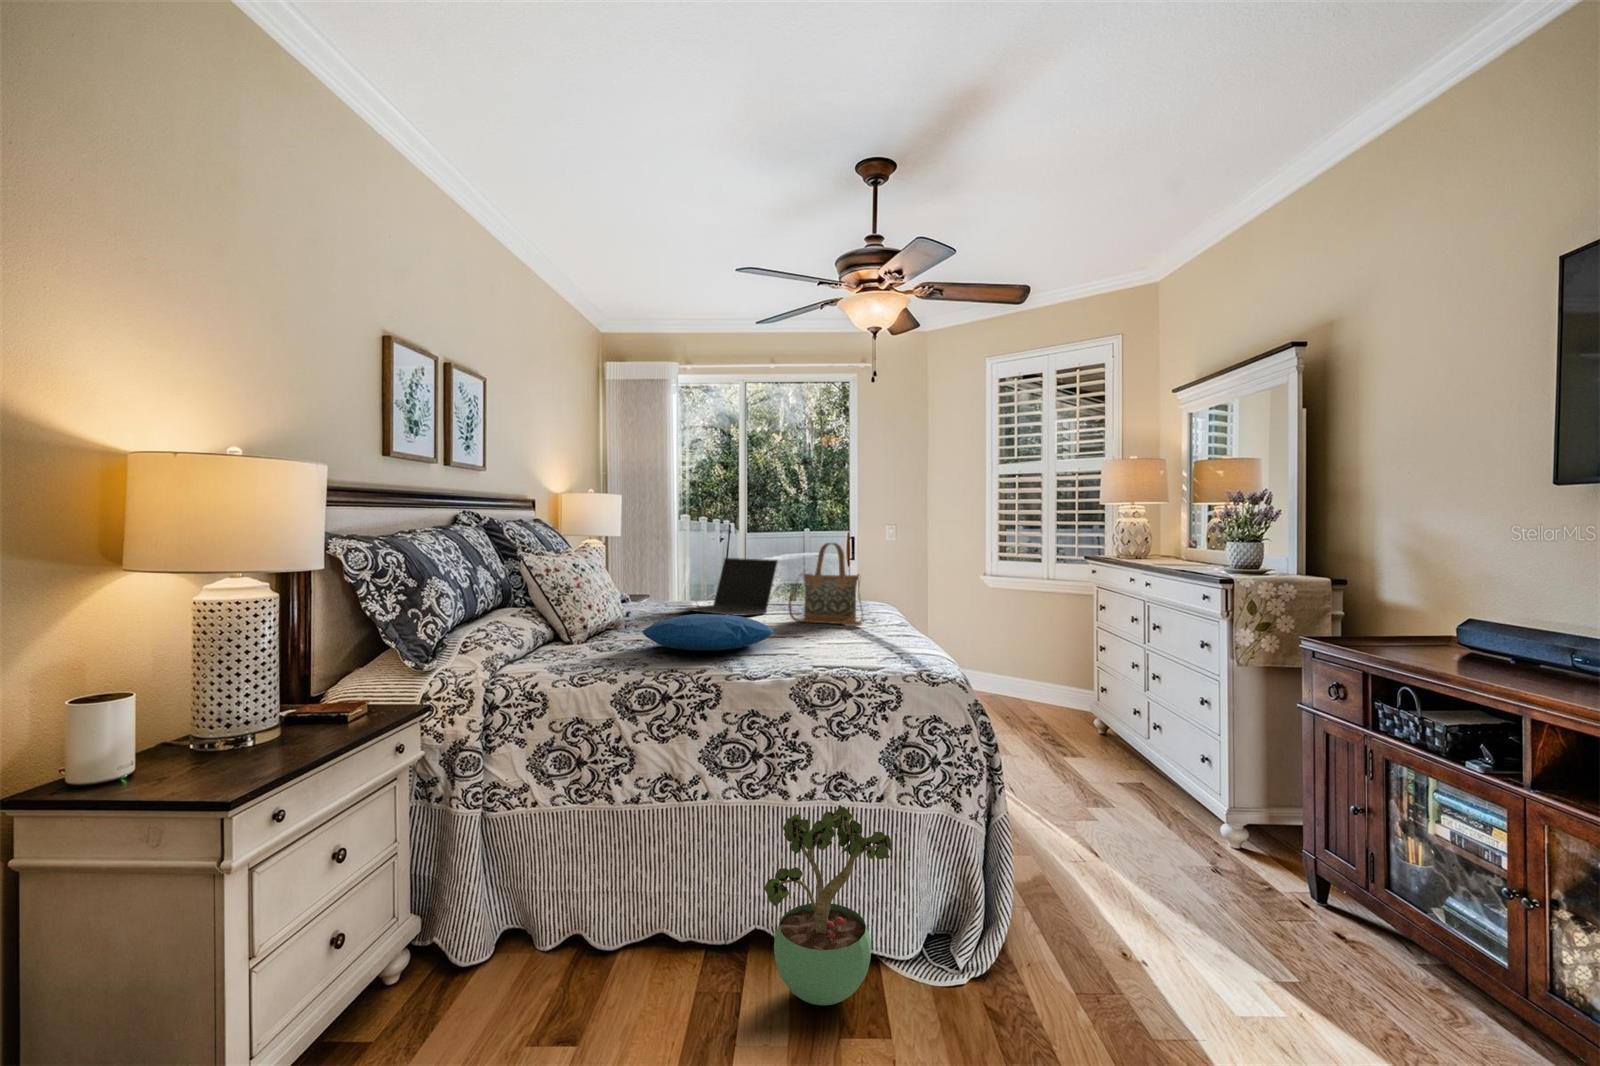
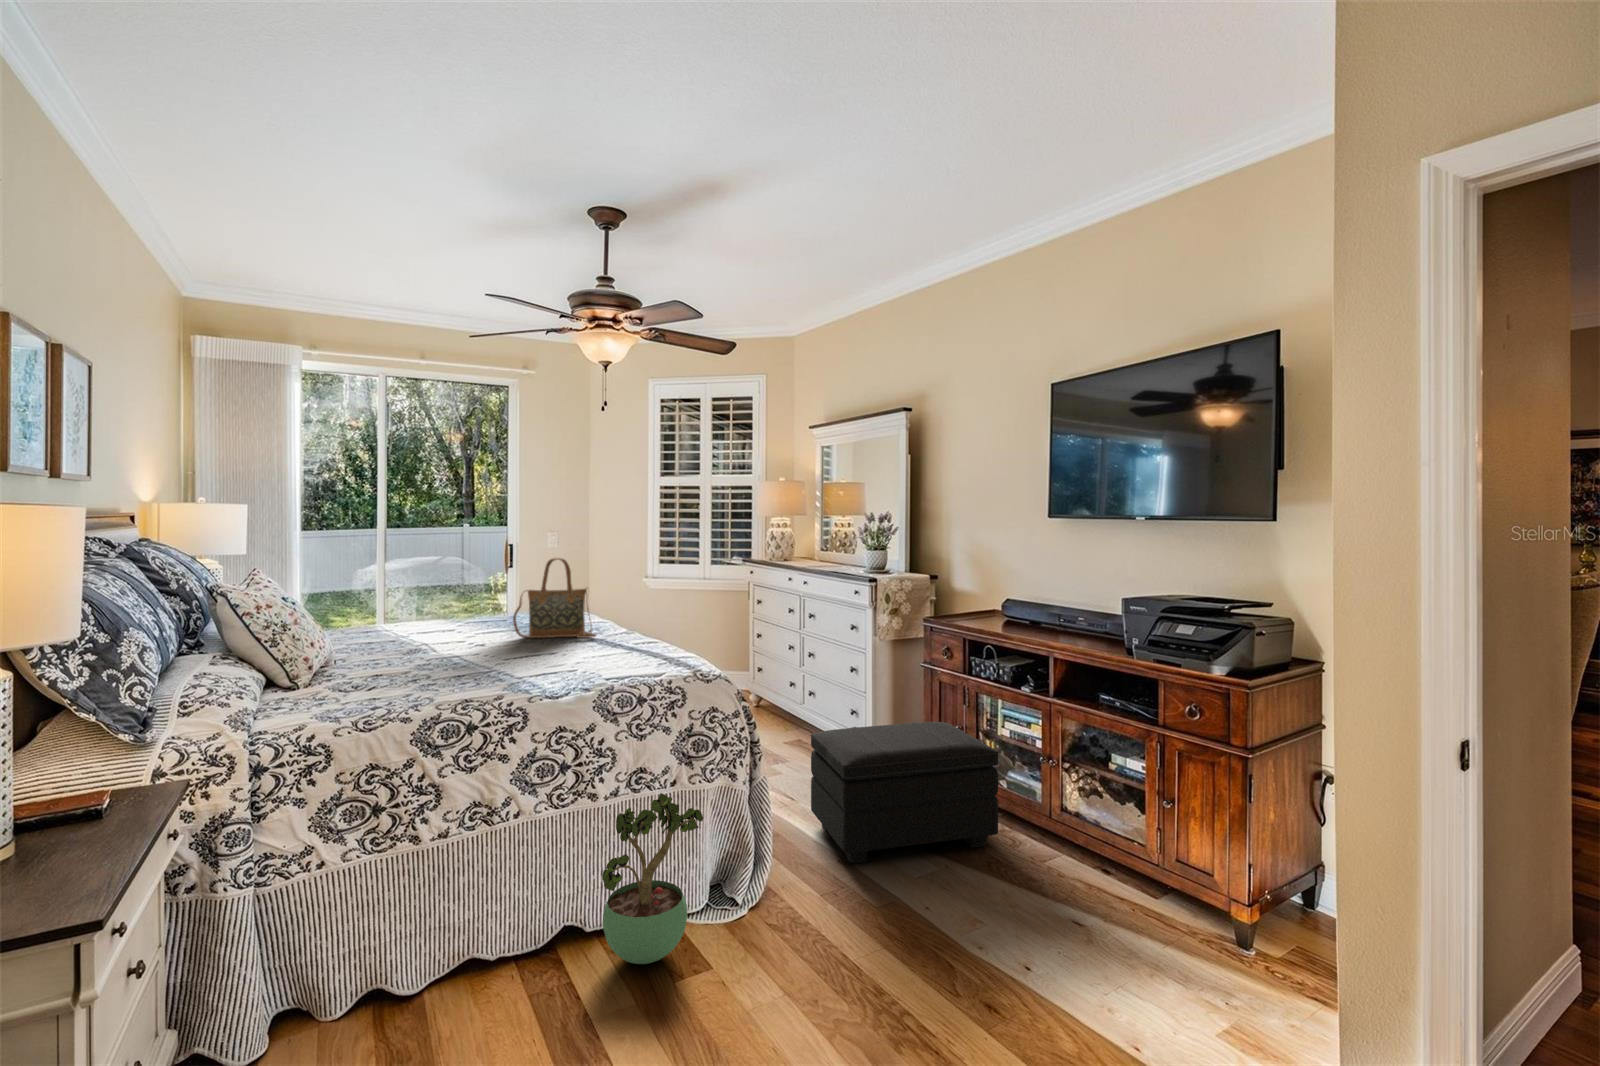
laptop: present [677,558,778,615] -> none [367,575,488,638]
pillow: present [642,614,774,651] -> none [397,639,539,679]
footstool: none [1106,772,1411,1003] -> present [811,722,999,863]

